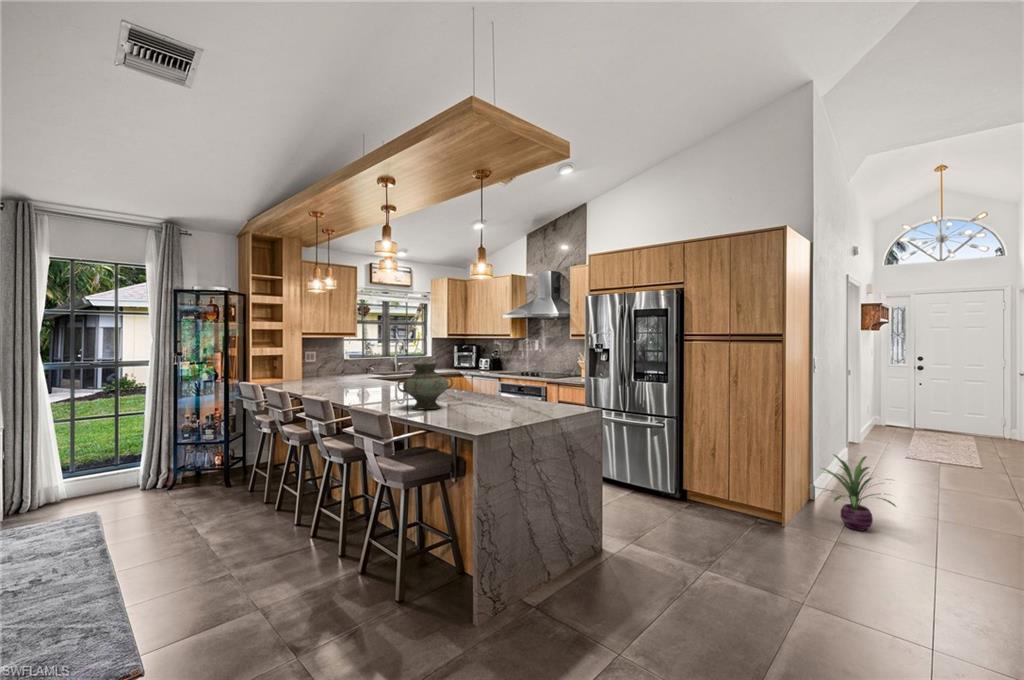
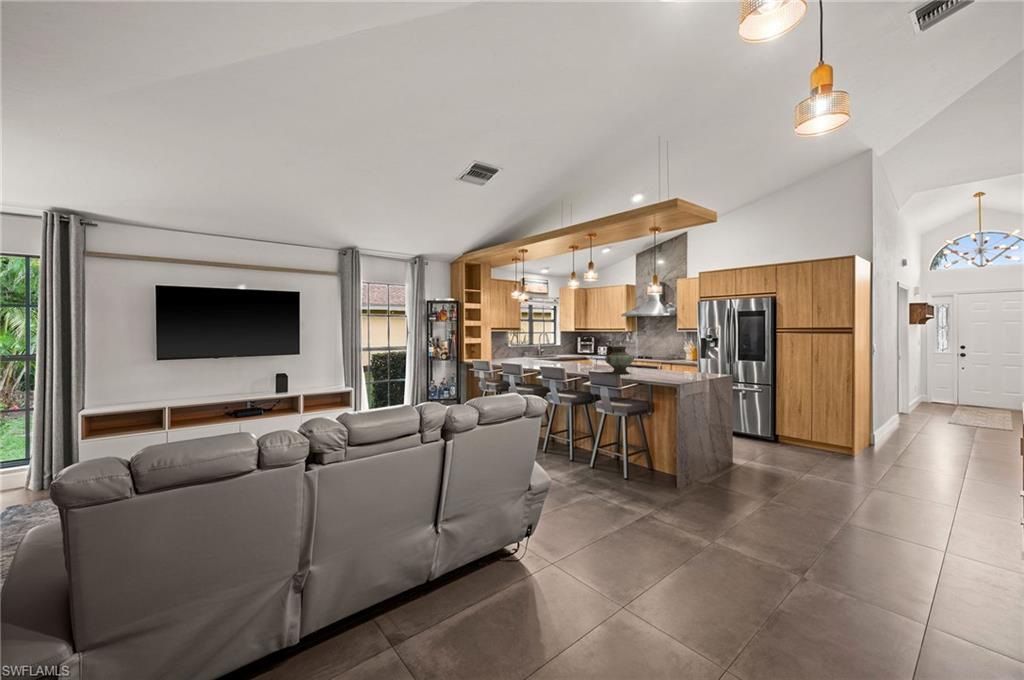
decorative plant: present [809,455,896,530] -> none [865,409,939,459]

